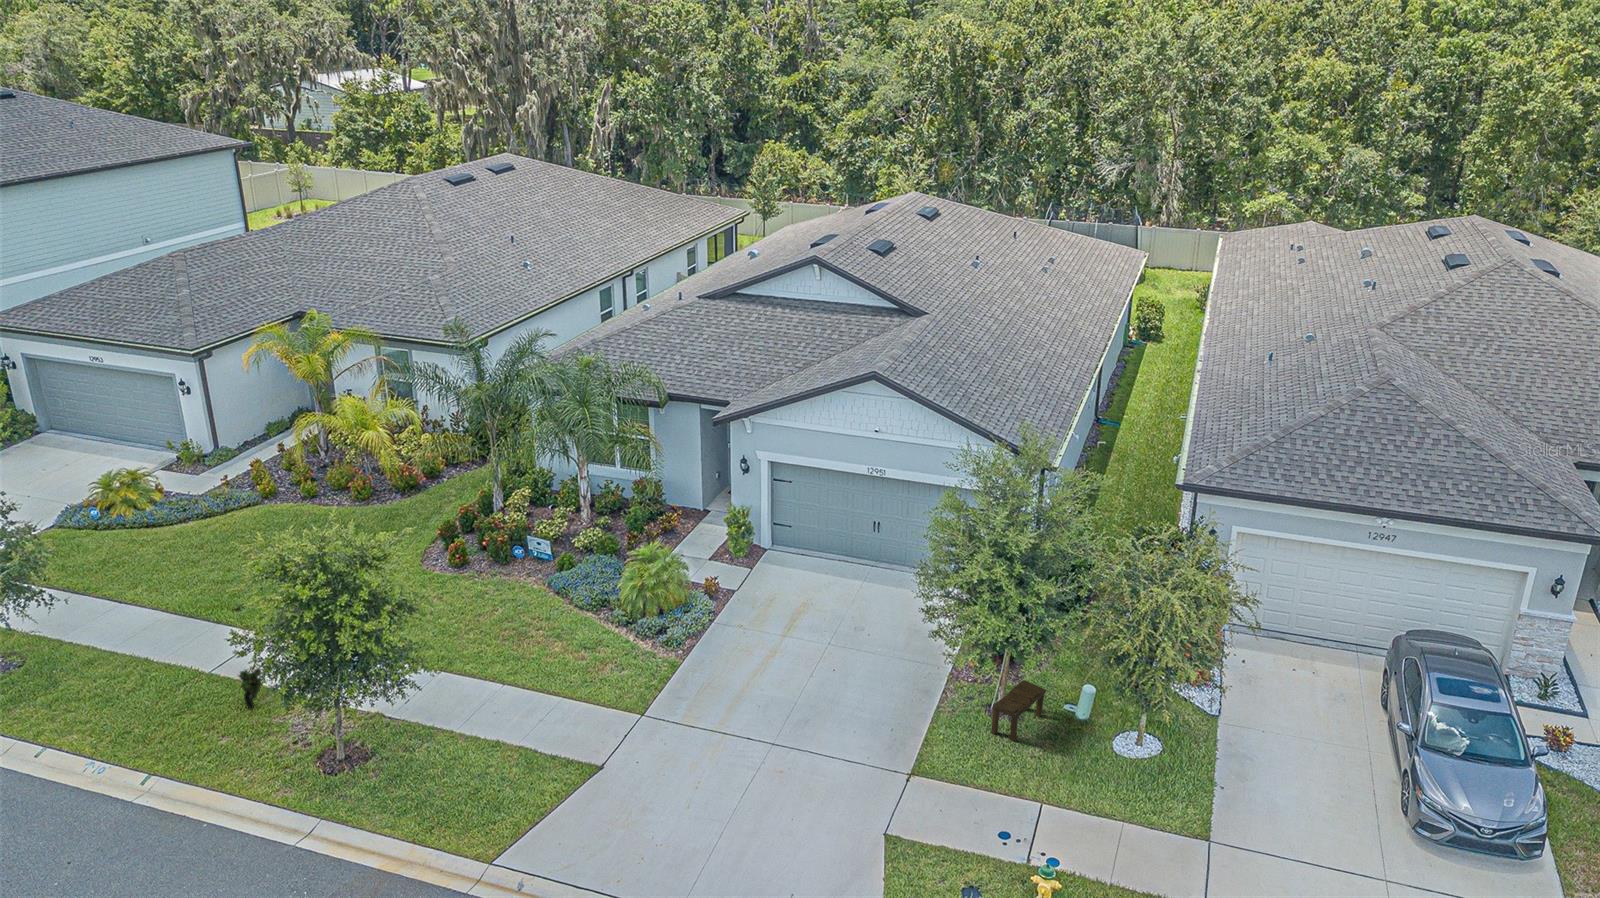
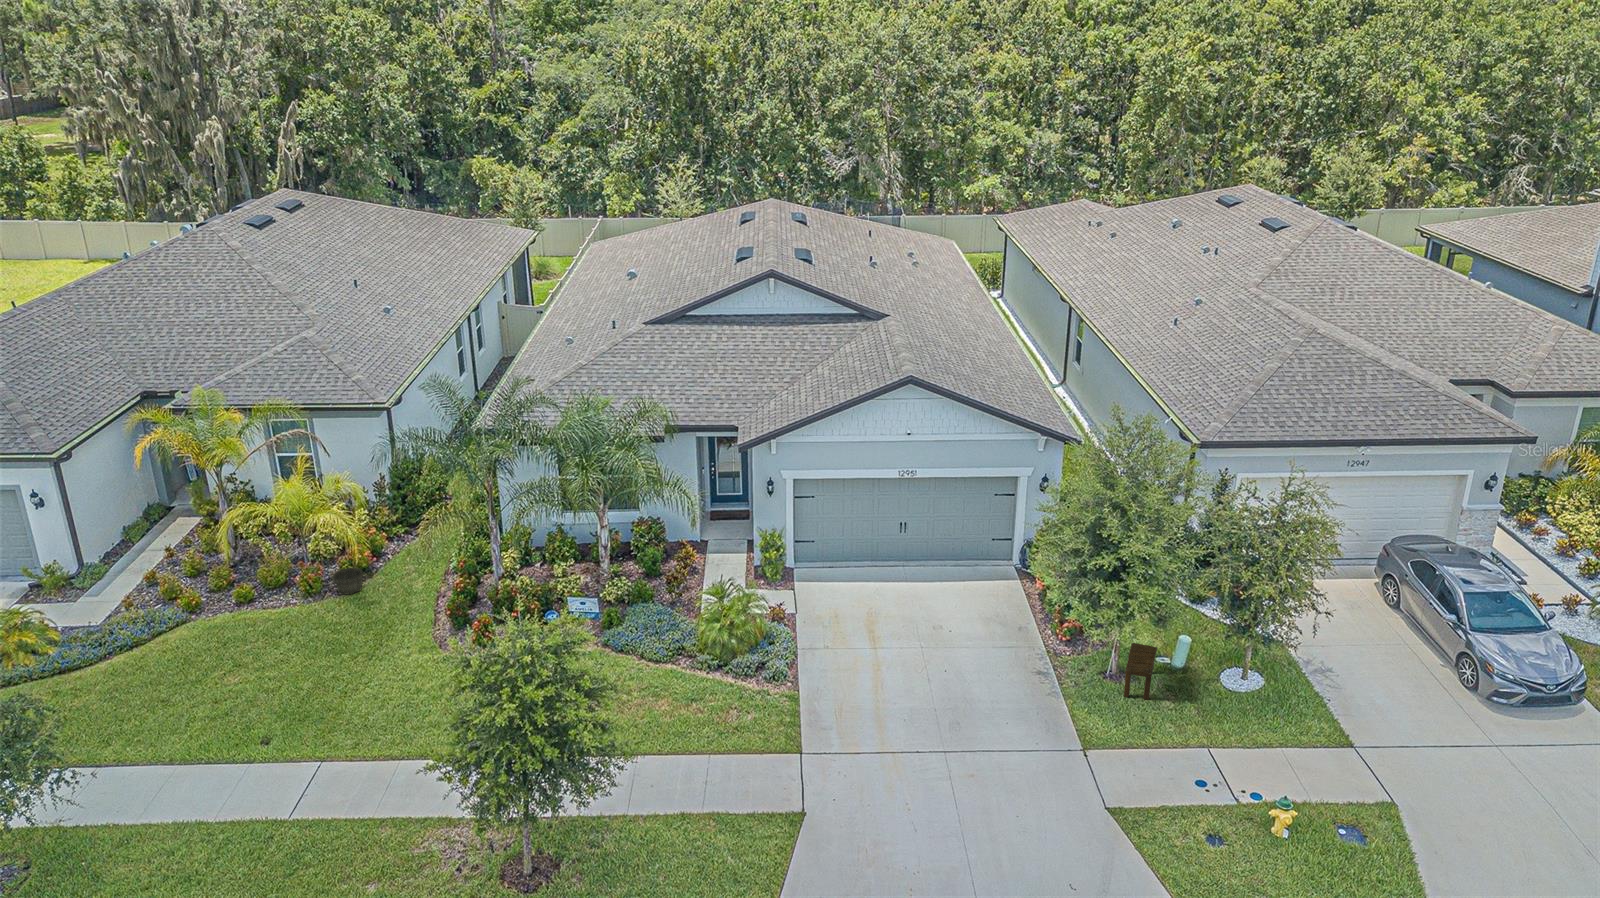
wooden bucket: none [376,480,403,504] -> present [332,567,363,595]
potted plant: present [238,668,263,709] -> none [355,791,386,846]

